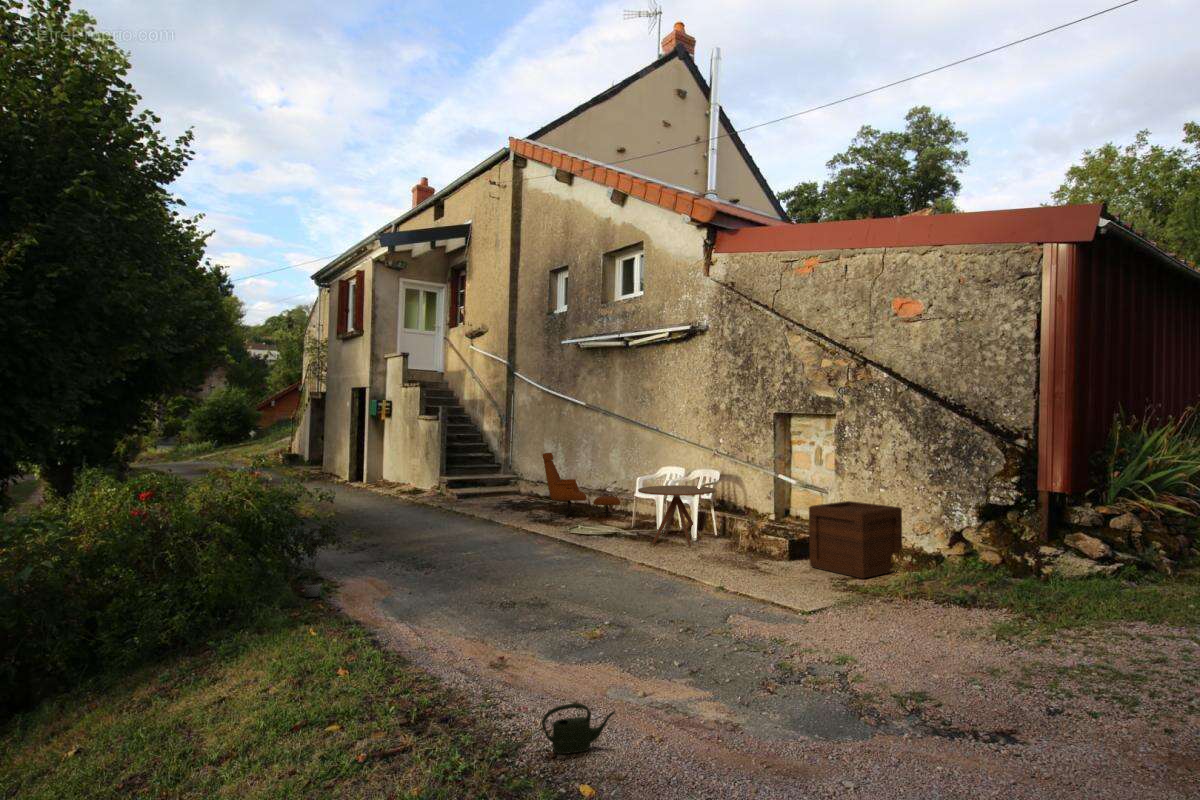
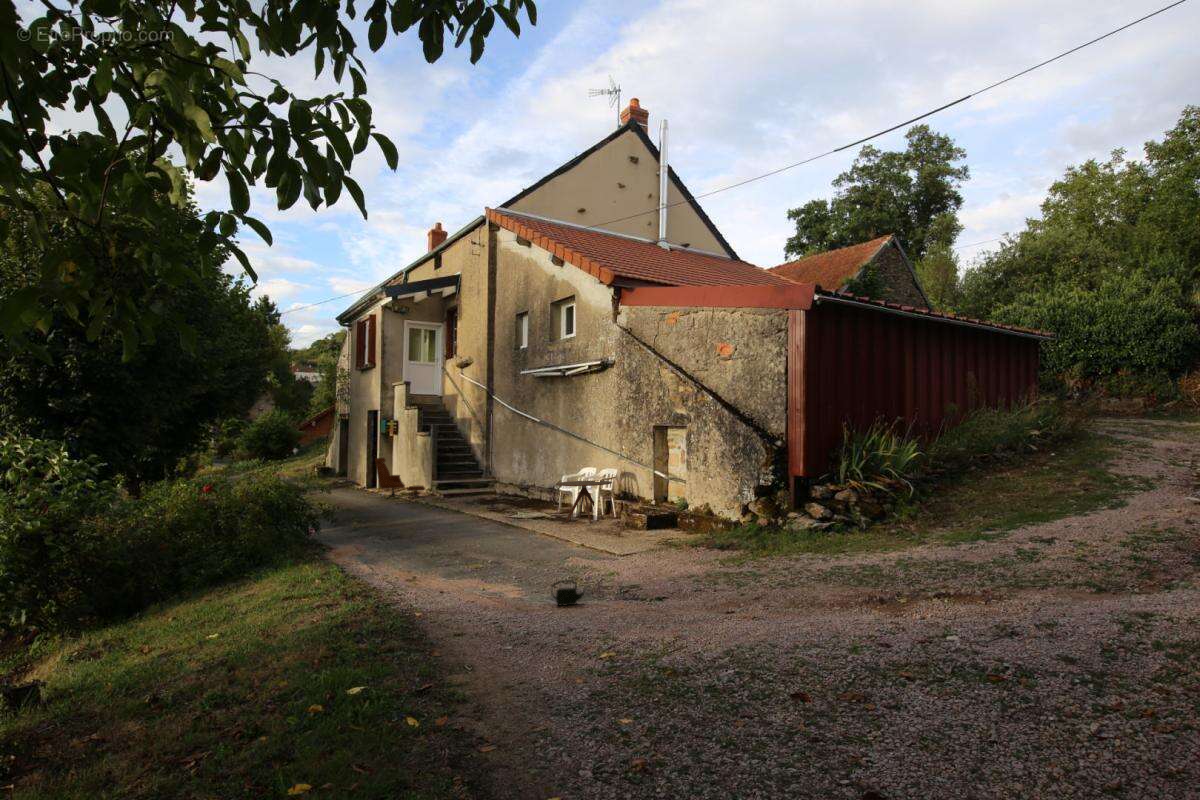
lounge chair: present [542,453,621,518] -> present [375,458,425,497]
wooden crate: present [809,501,903,579] -> none [657,487,719,538]
potted plant: present [293,528,336,597] -> none [302,504,335,550]
watering can: present [542,704,615,754] -> present [551,580,588,606]

